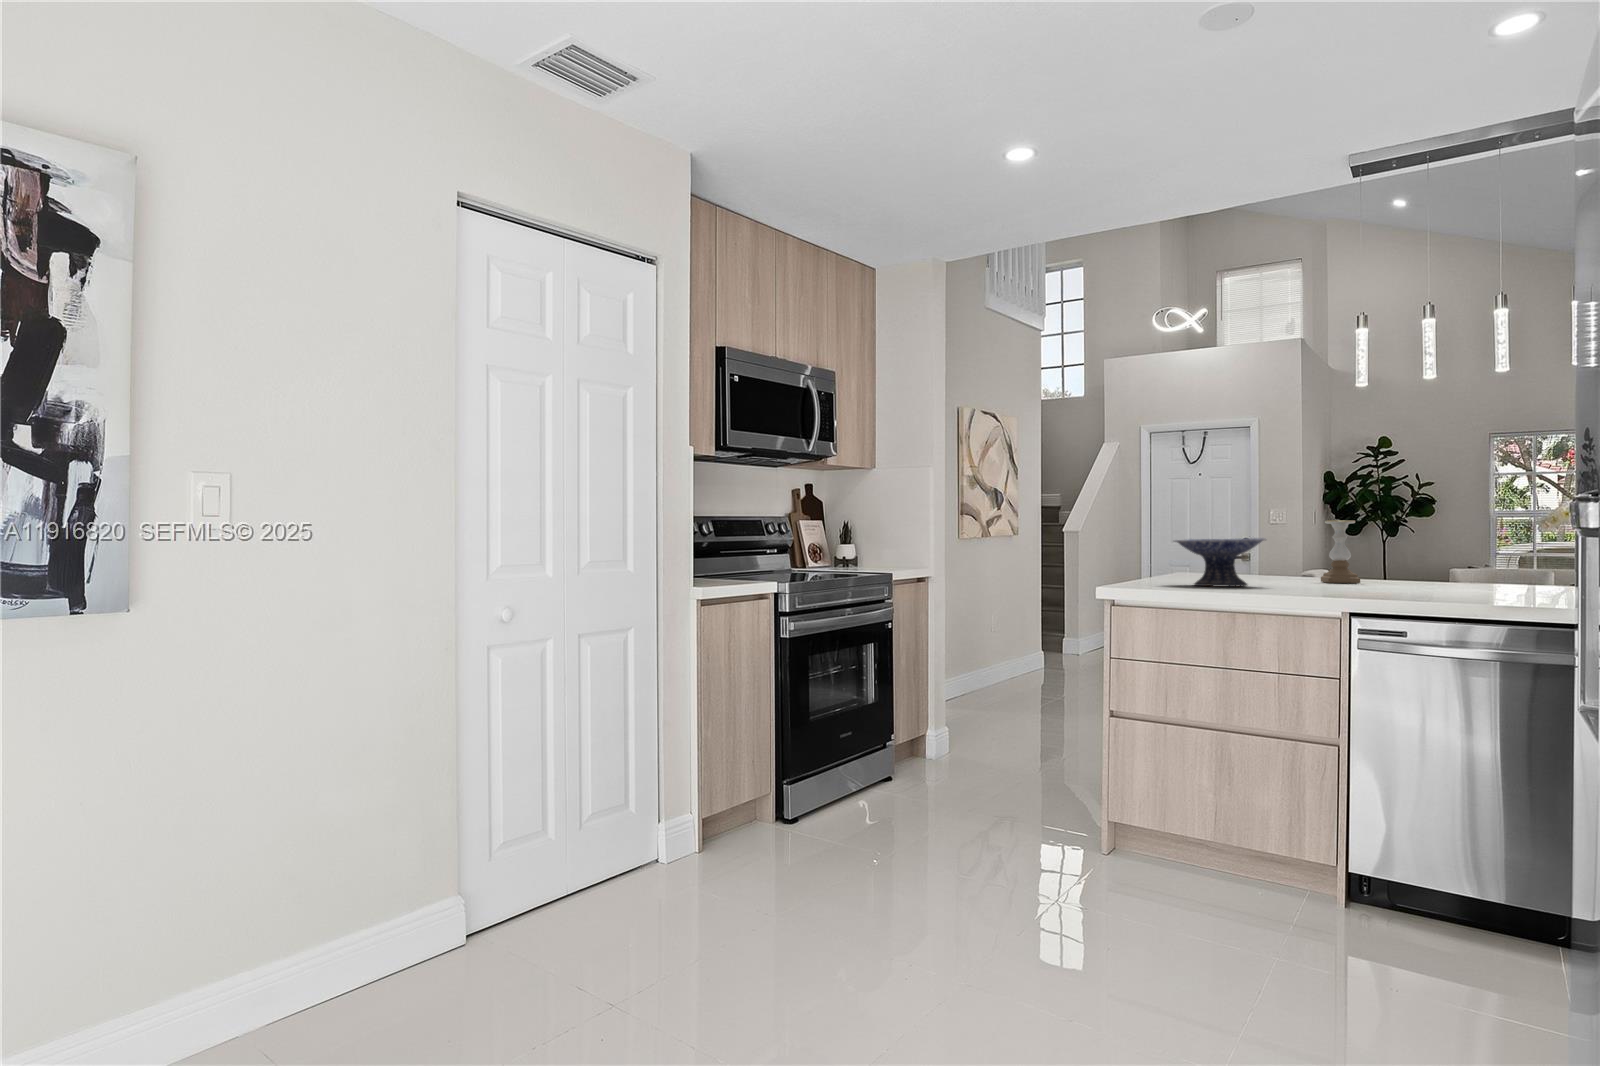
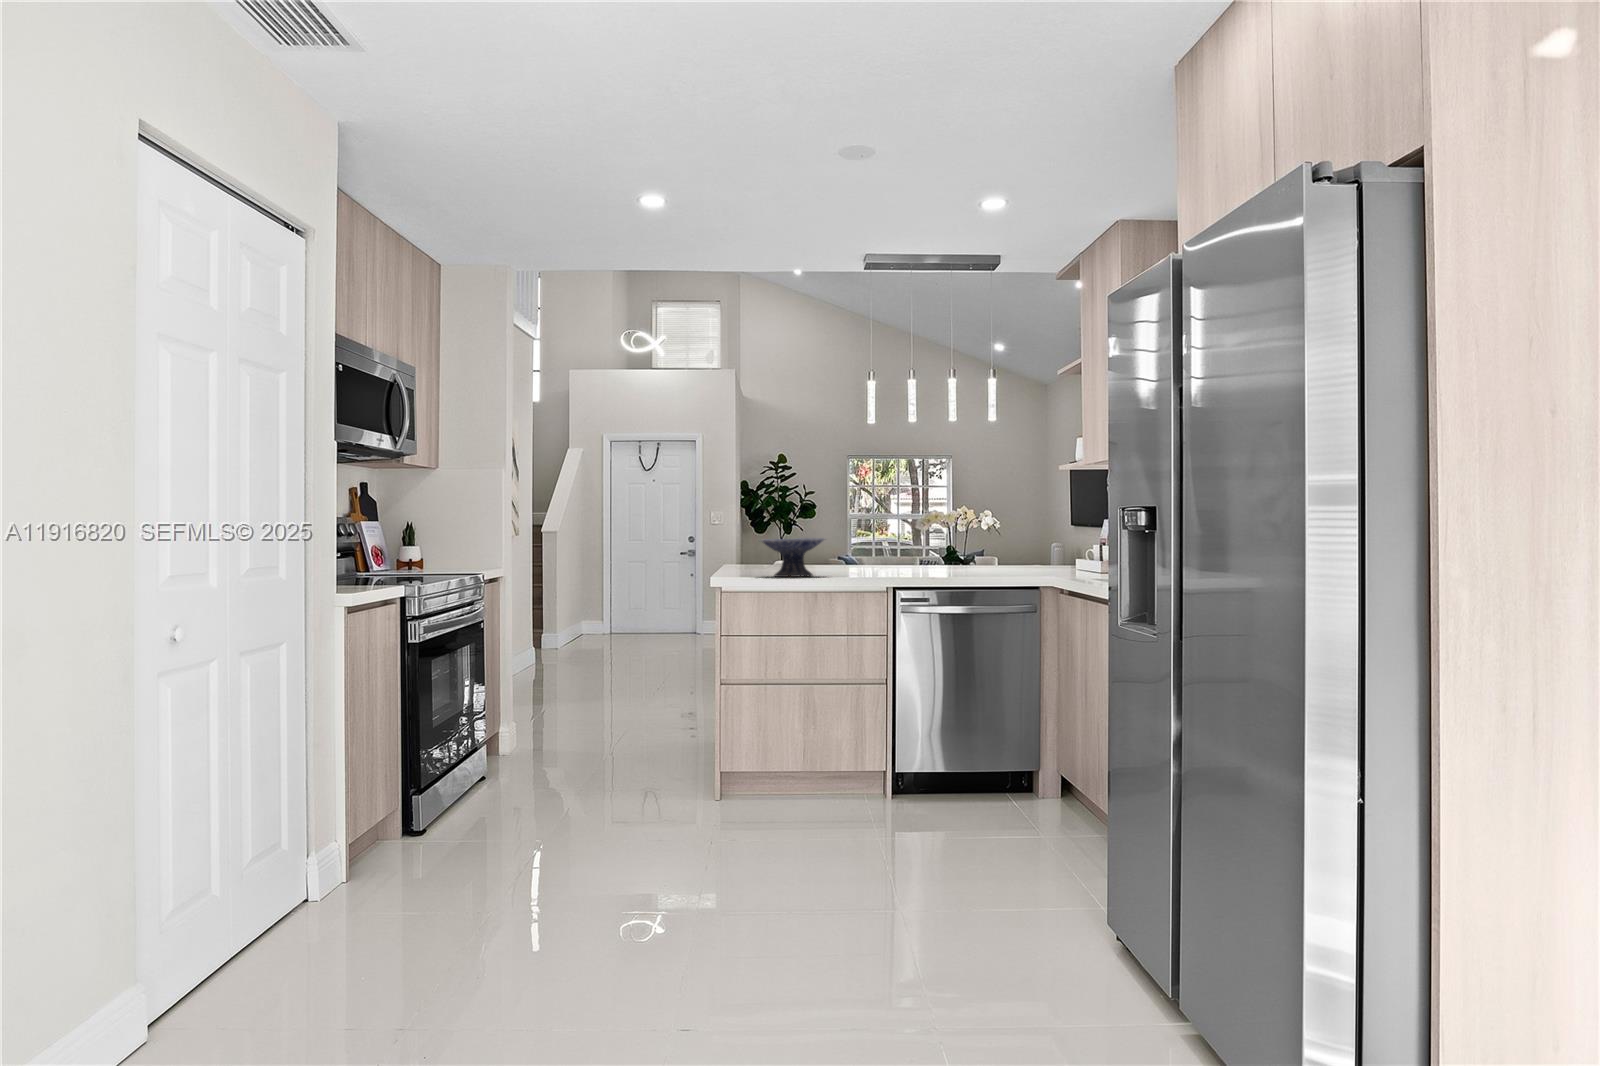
candle holder: present [1321,520,1360,583] -> none [835,524,863,572]

